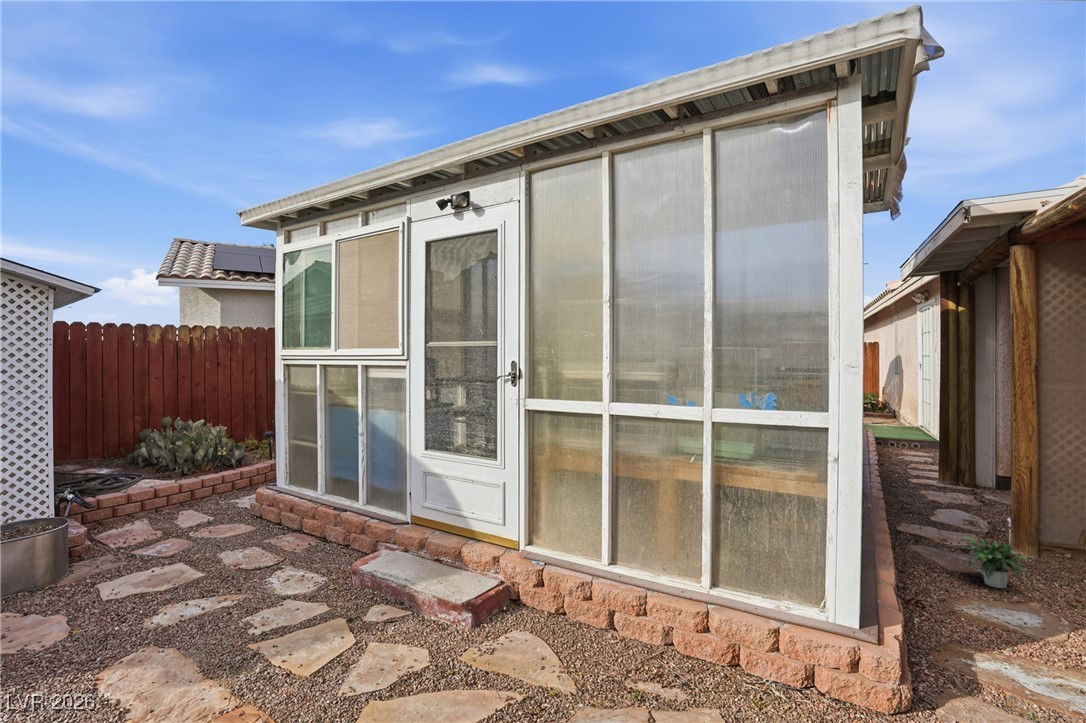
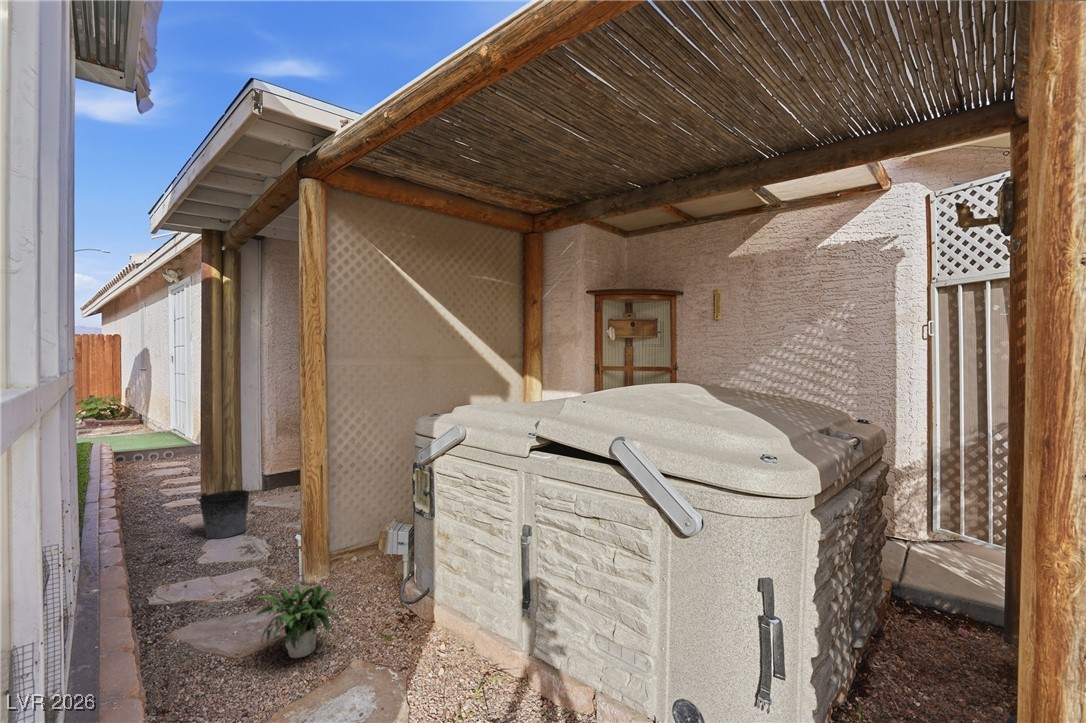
bucket: none [931,474,976,512] -> present [196,490,250,539]

